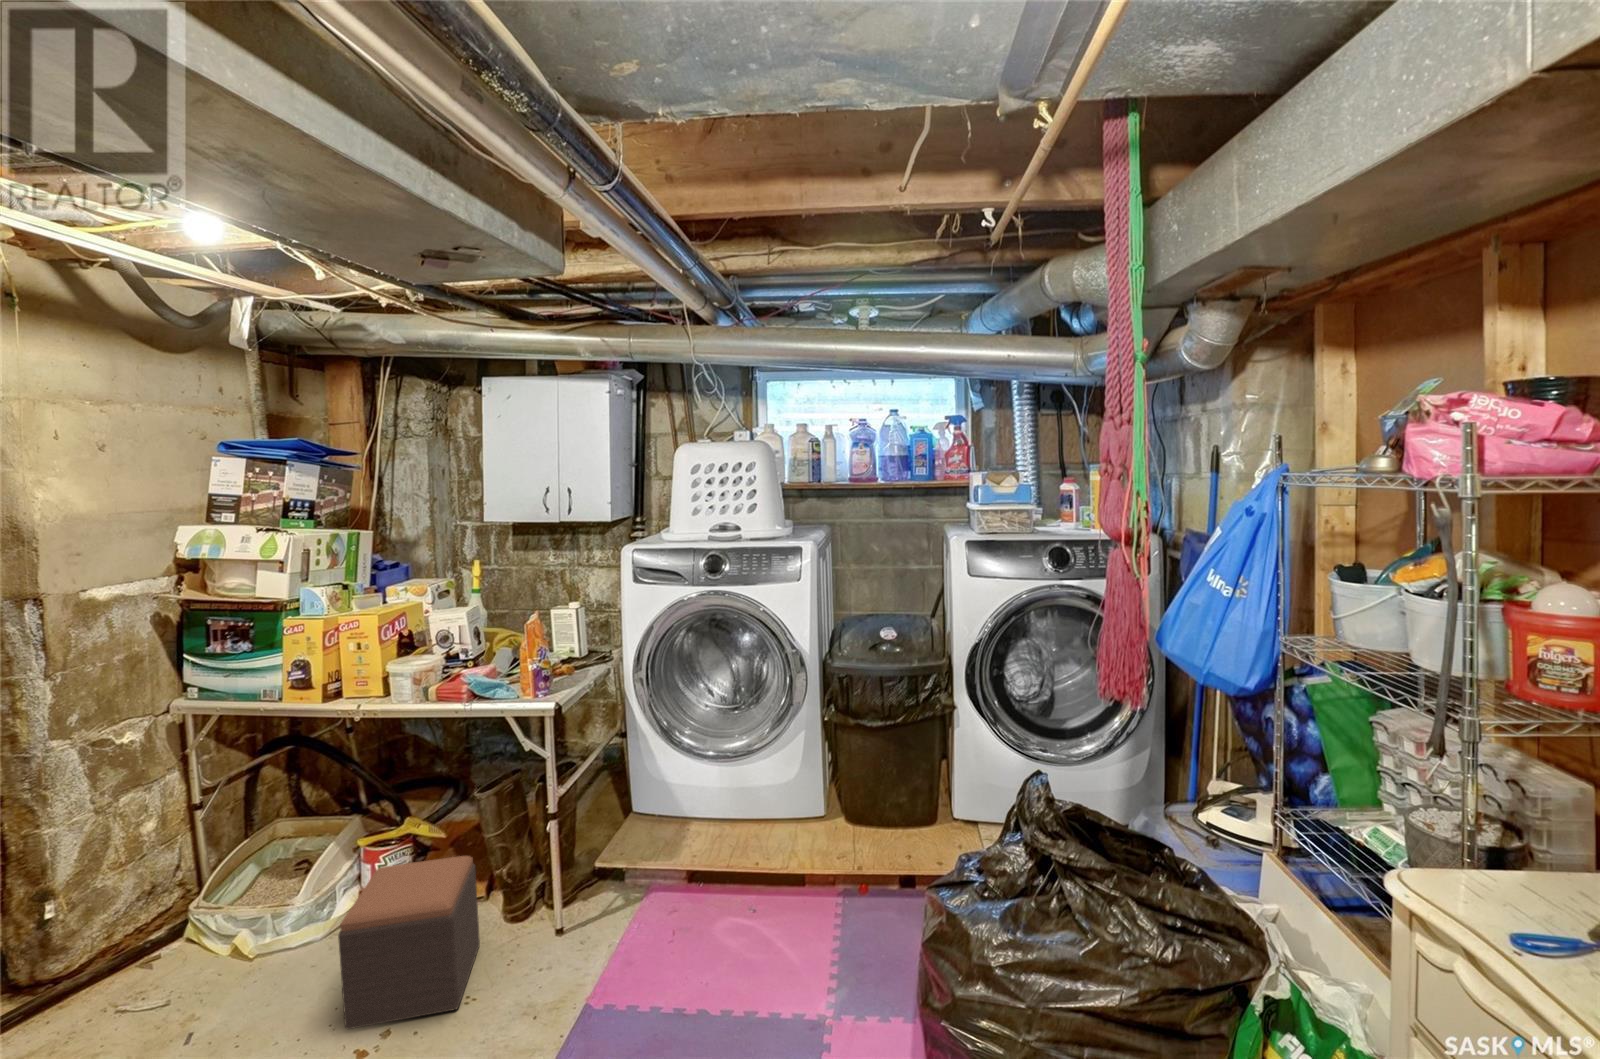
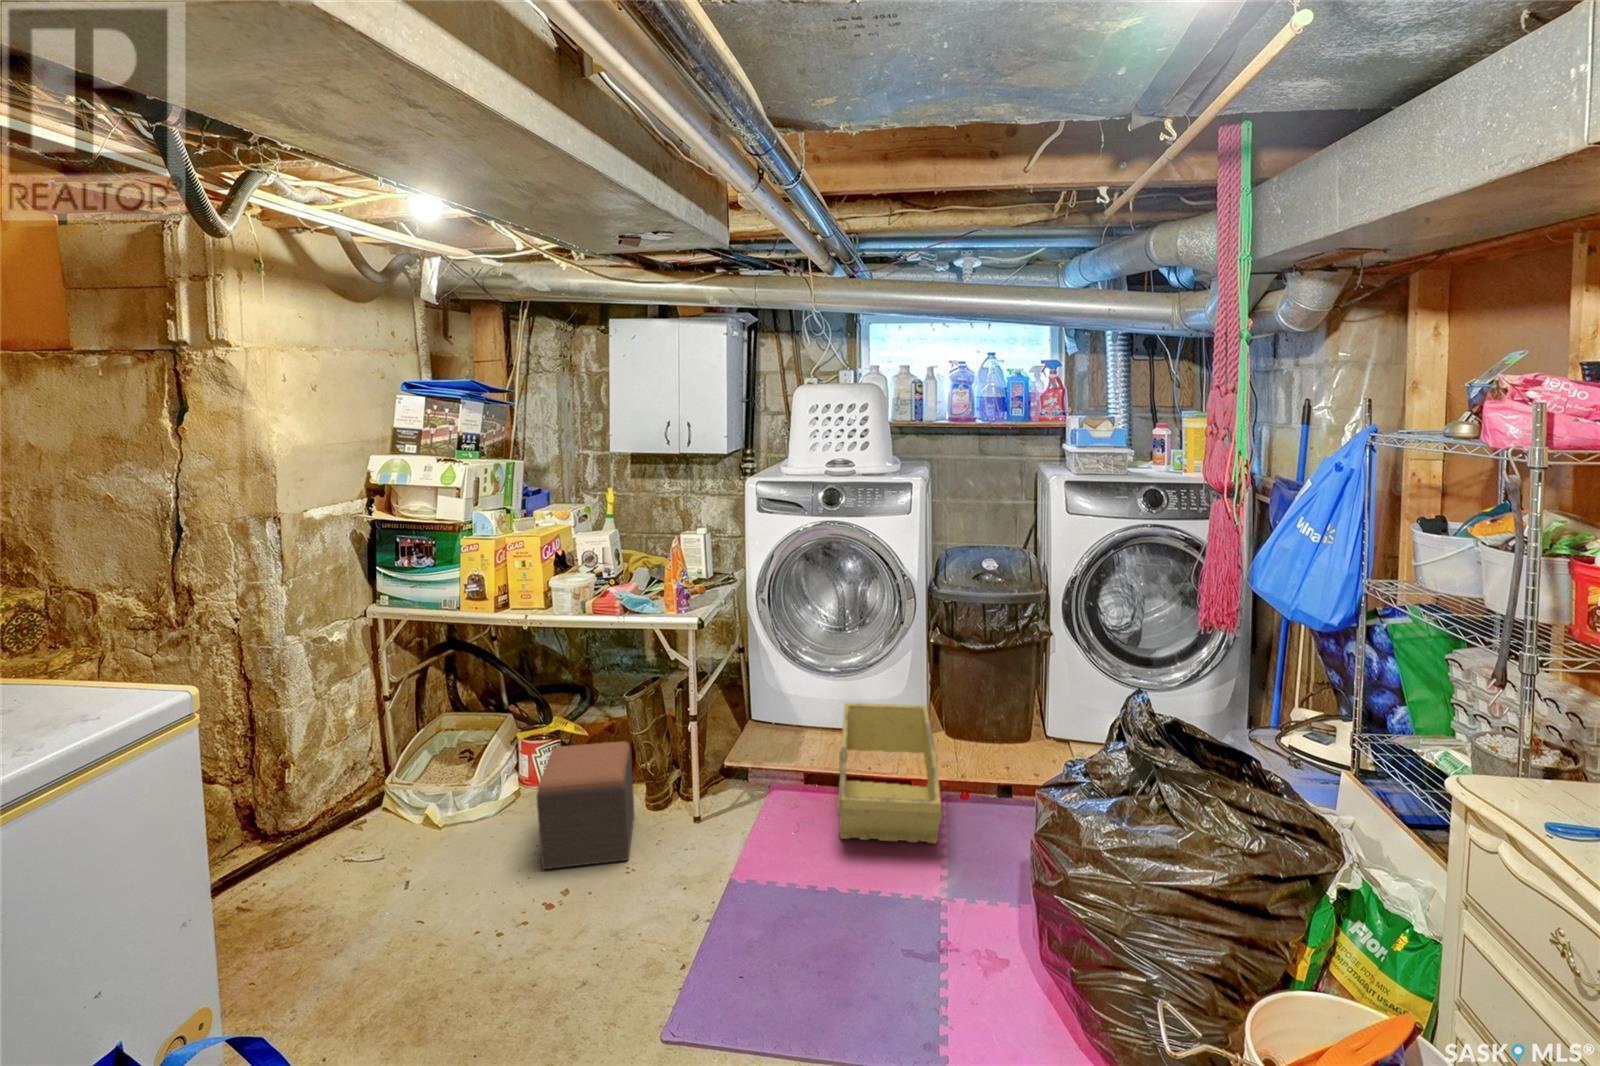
storage bin: none [713,792,836,963] -> present [837,703,943,843]

